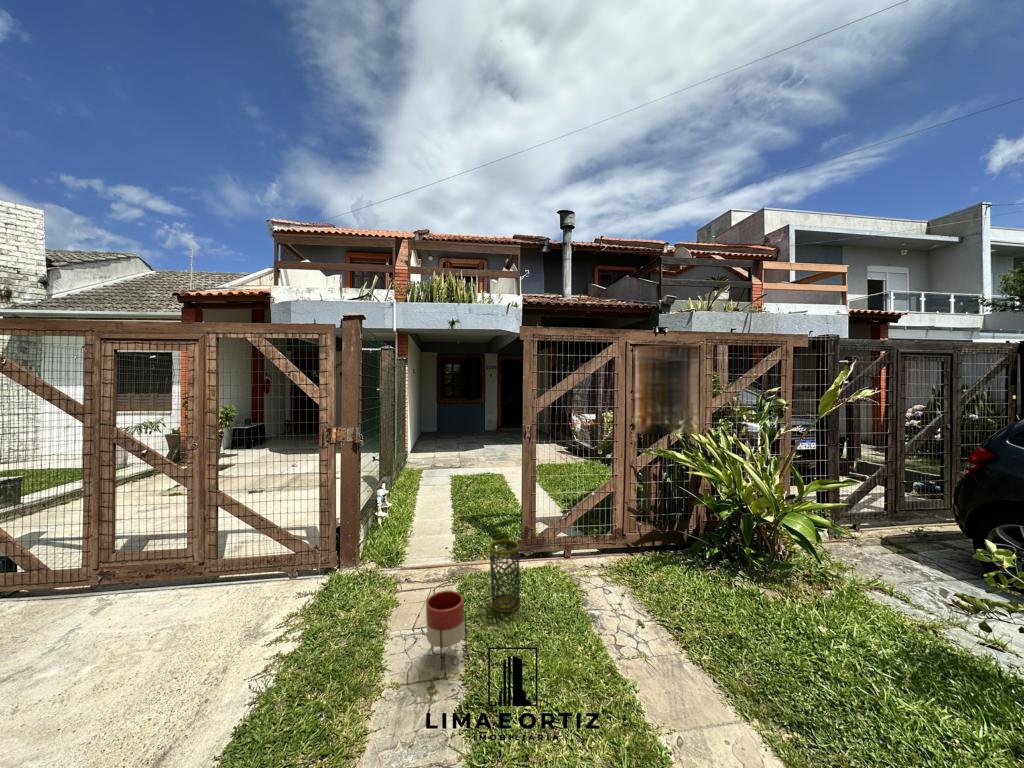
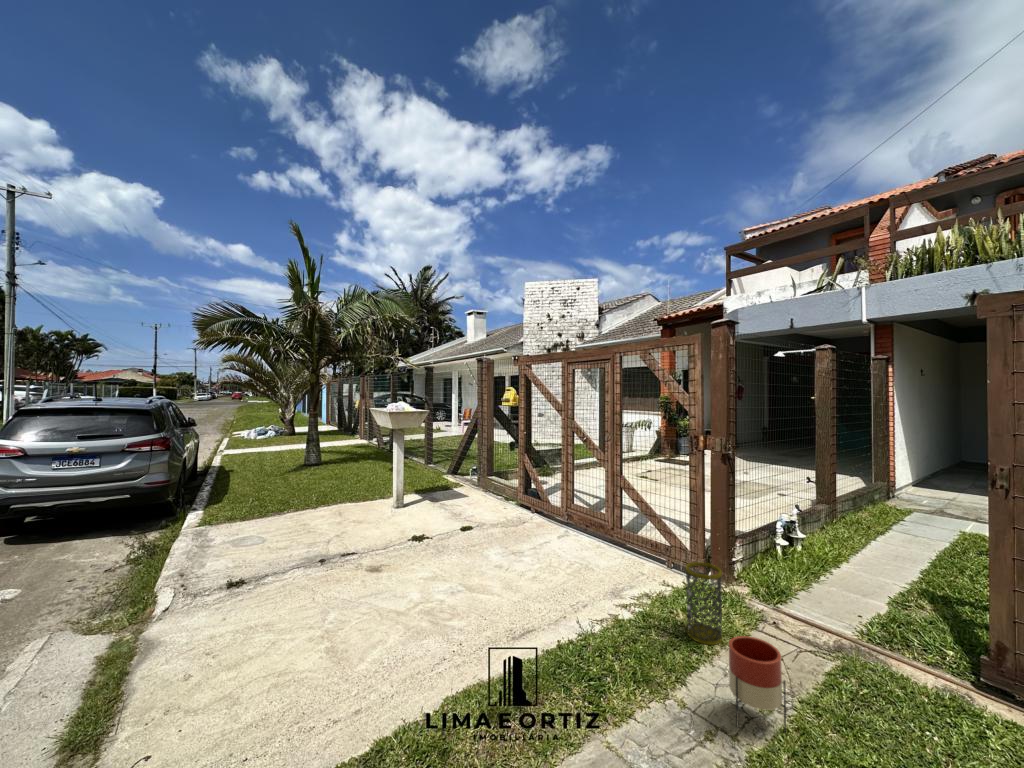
trash can: present [489,540,520,612] -> present [686,562,722,645]

